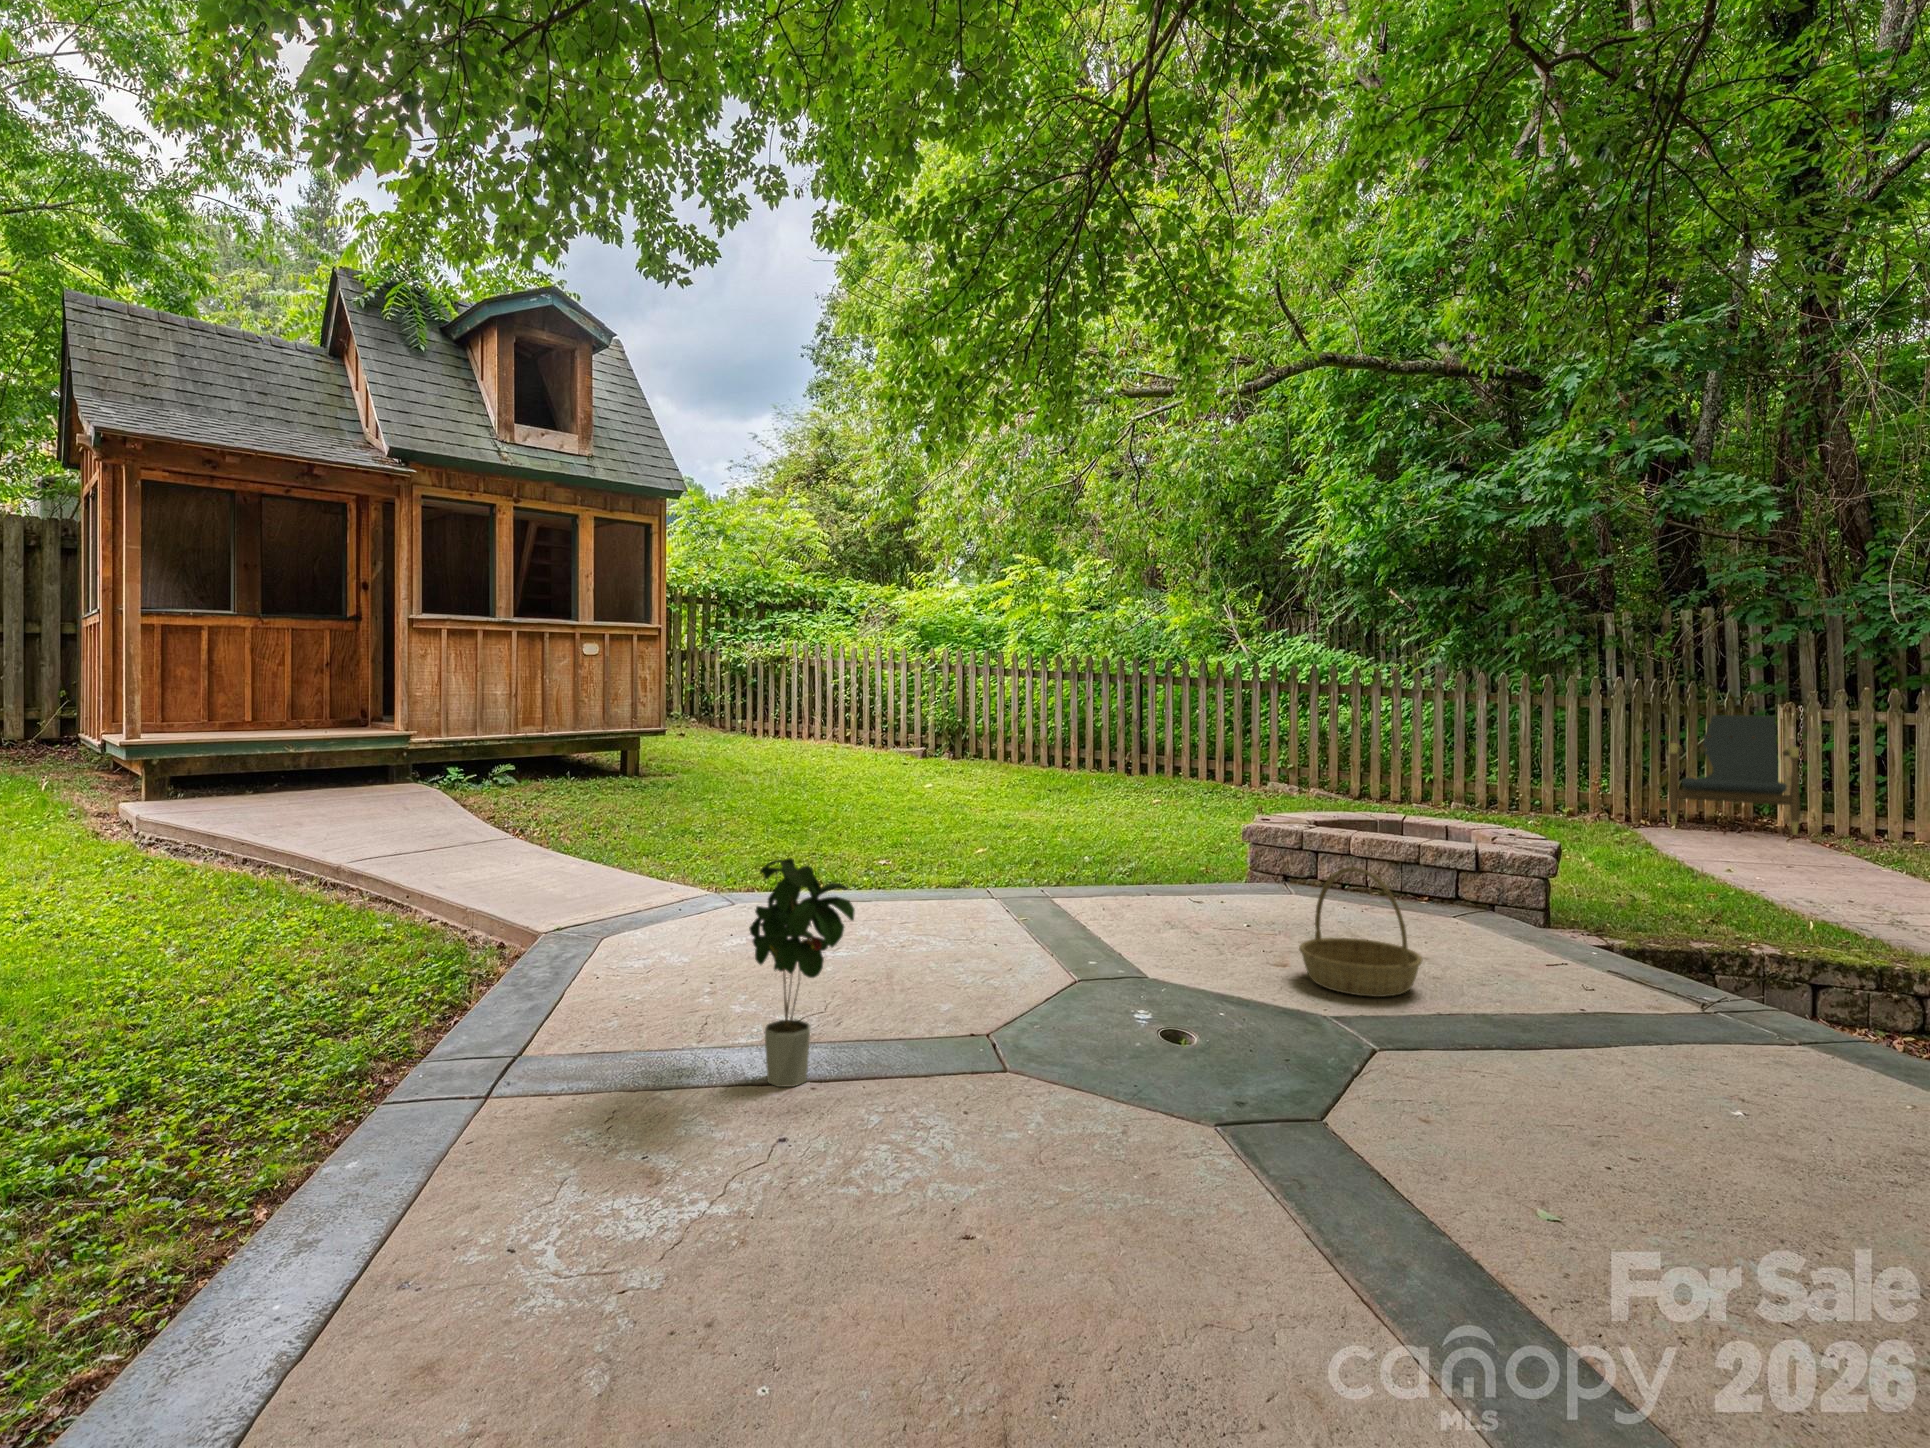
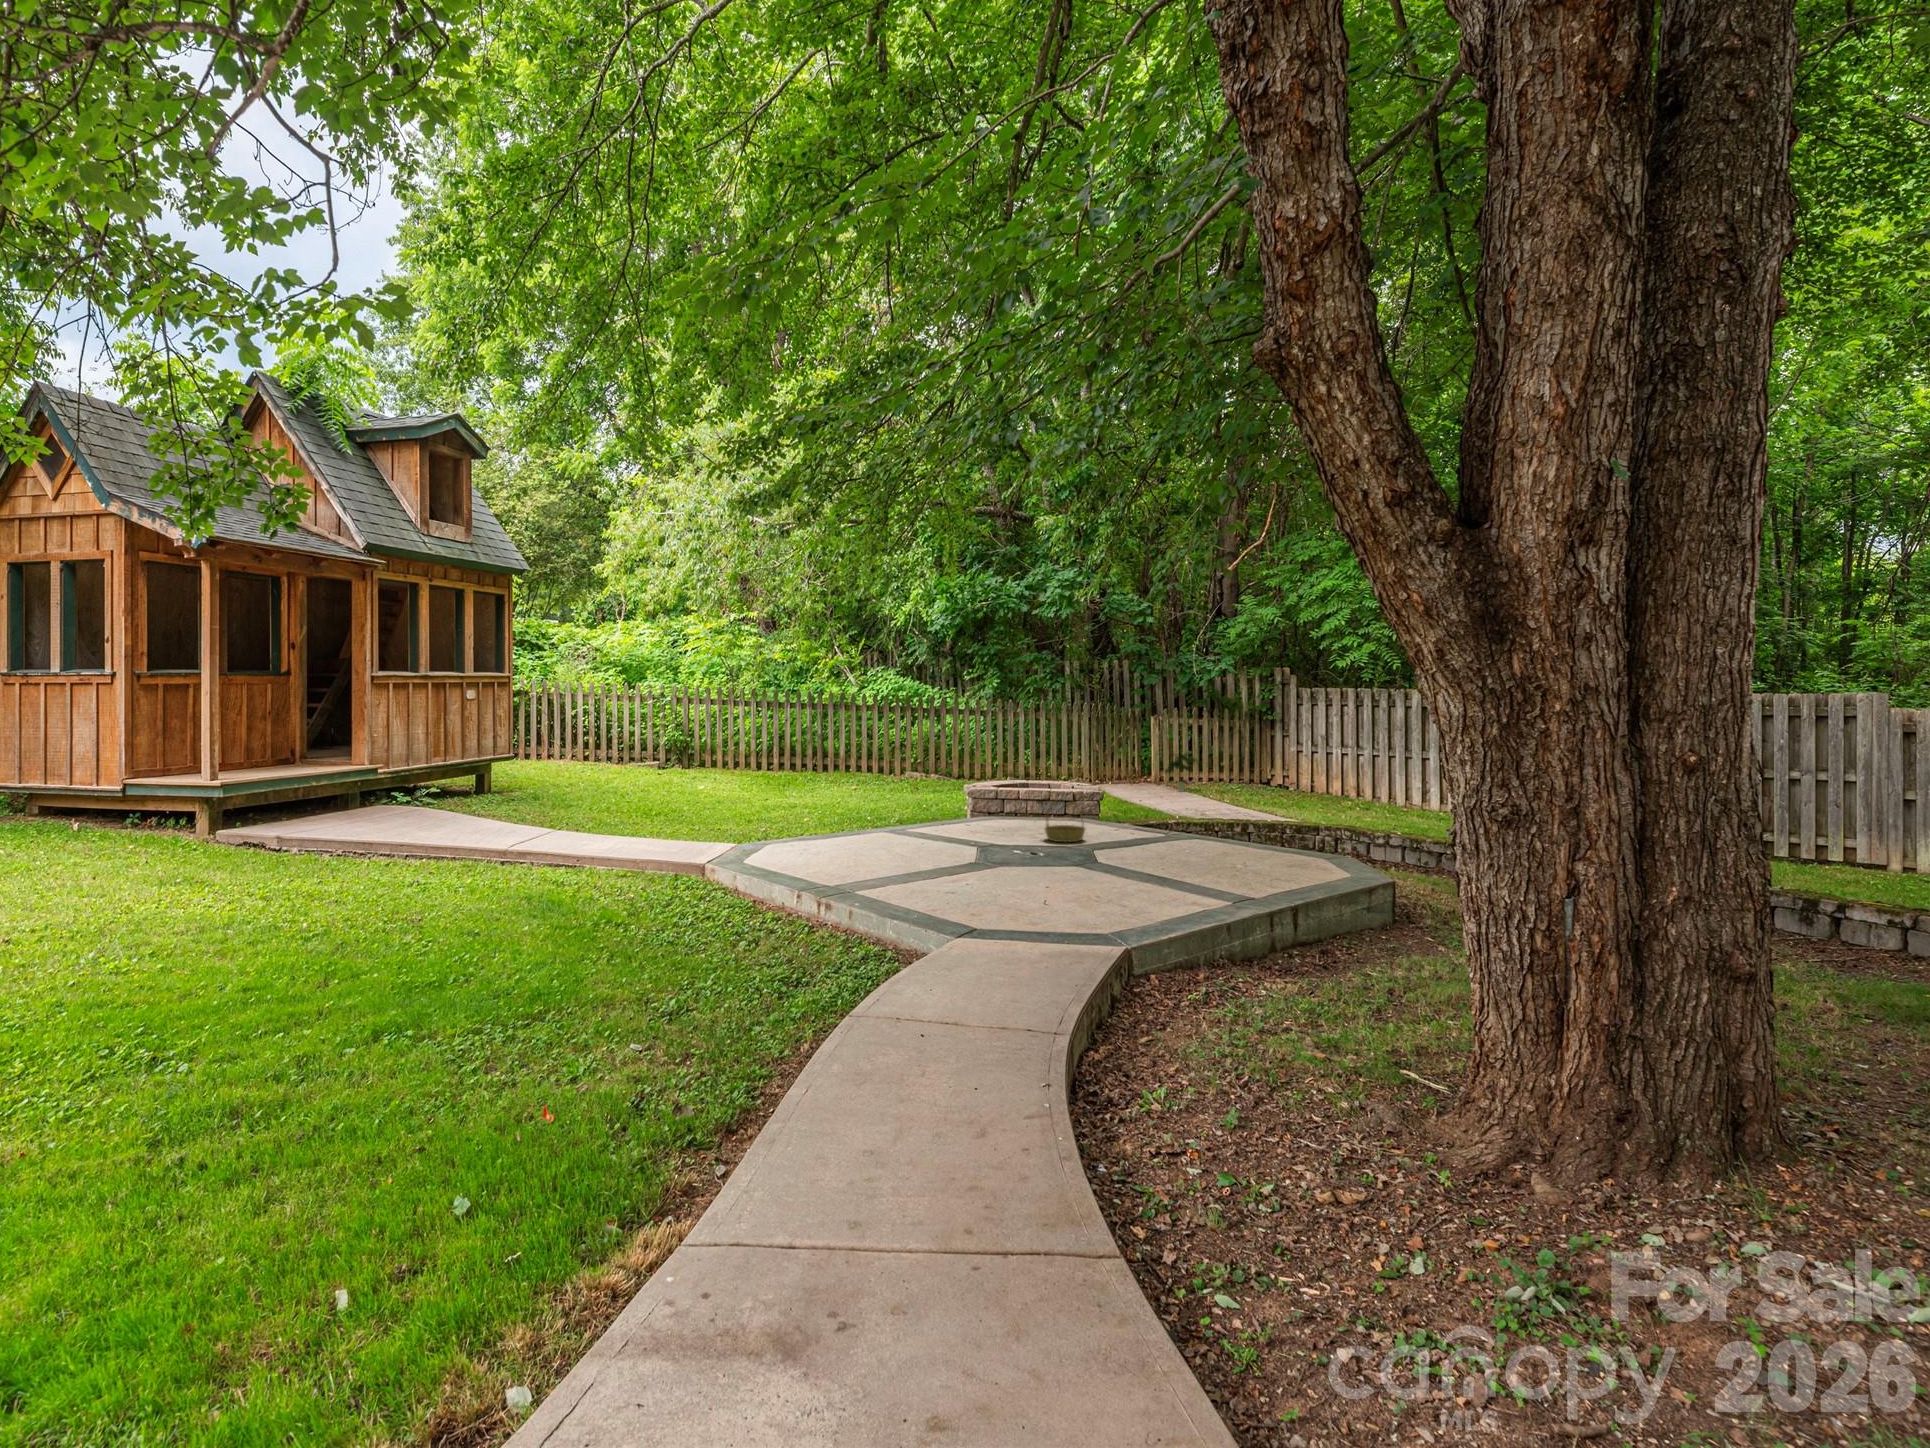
lounge chair: present [1669,715,1800,835] -> none [1110,725,1161,783]
potted plant: present [749,858,855,1087] -> present [1165,754,1197,792]

